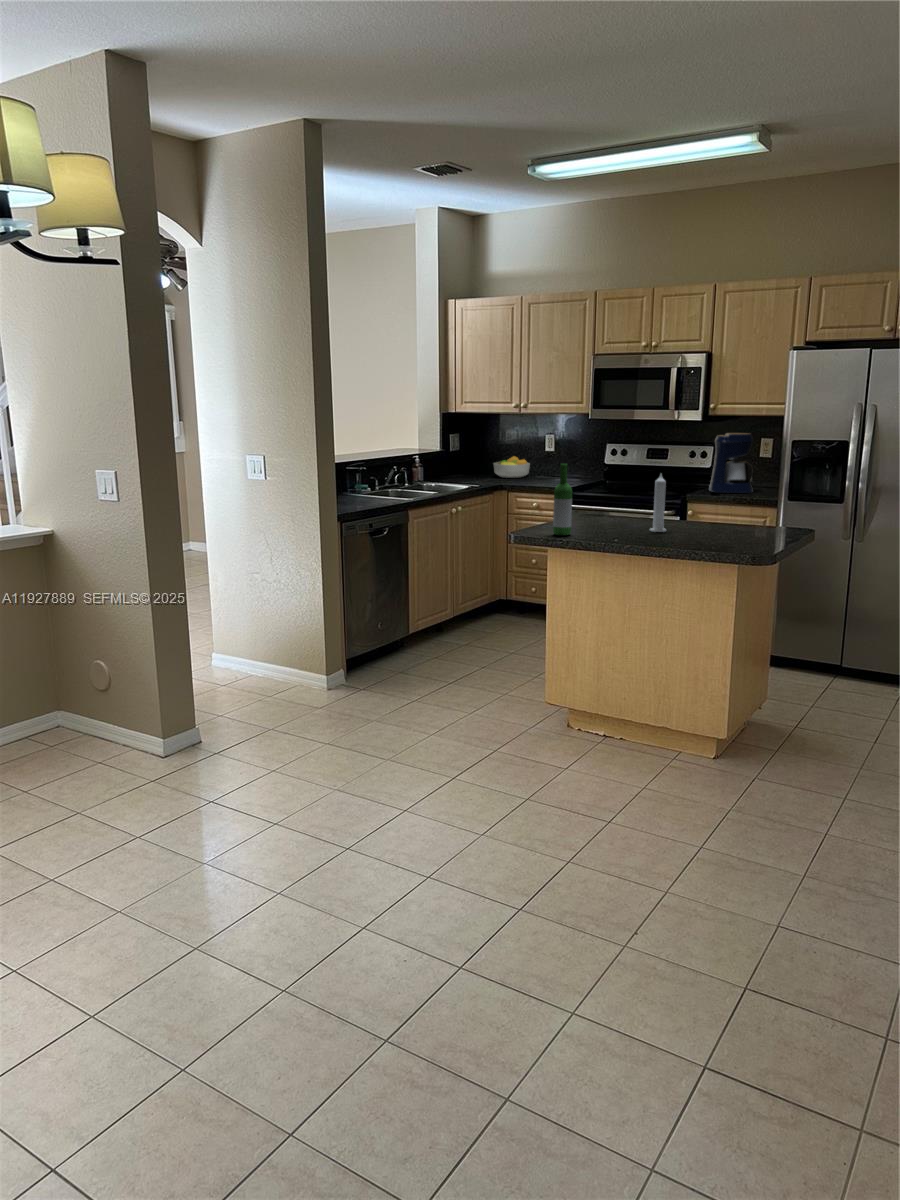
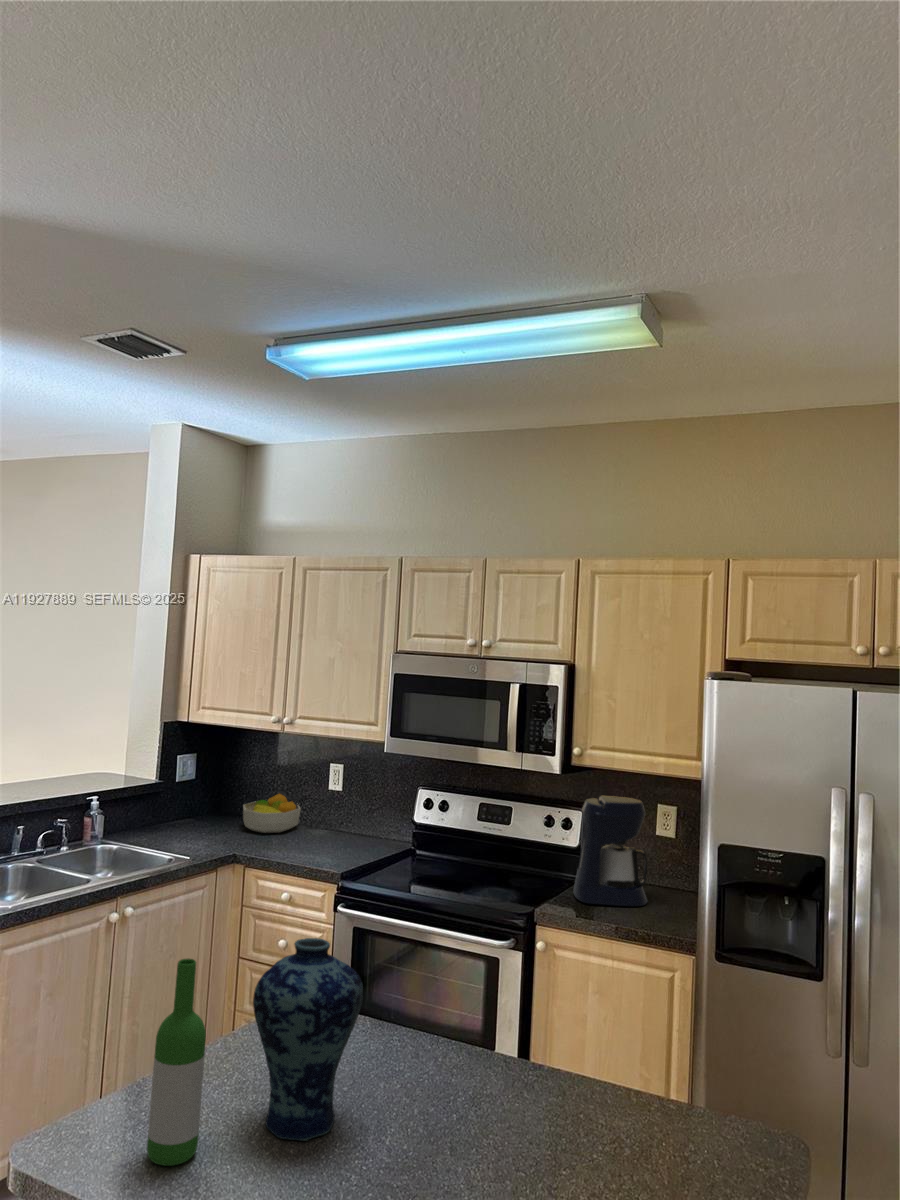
vase: none [585,462,627,532] -> present [253,938,363,1141]
candle: present [650,474,666,532] -> none [414,980,456,1141]

